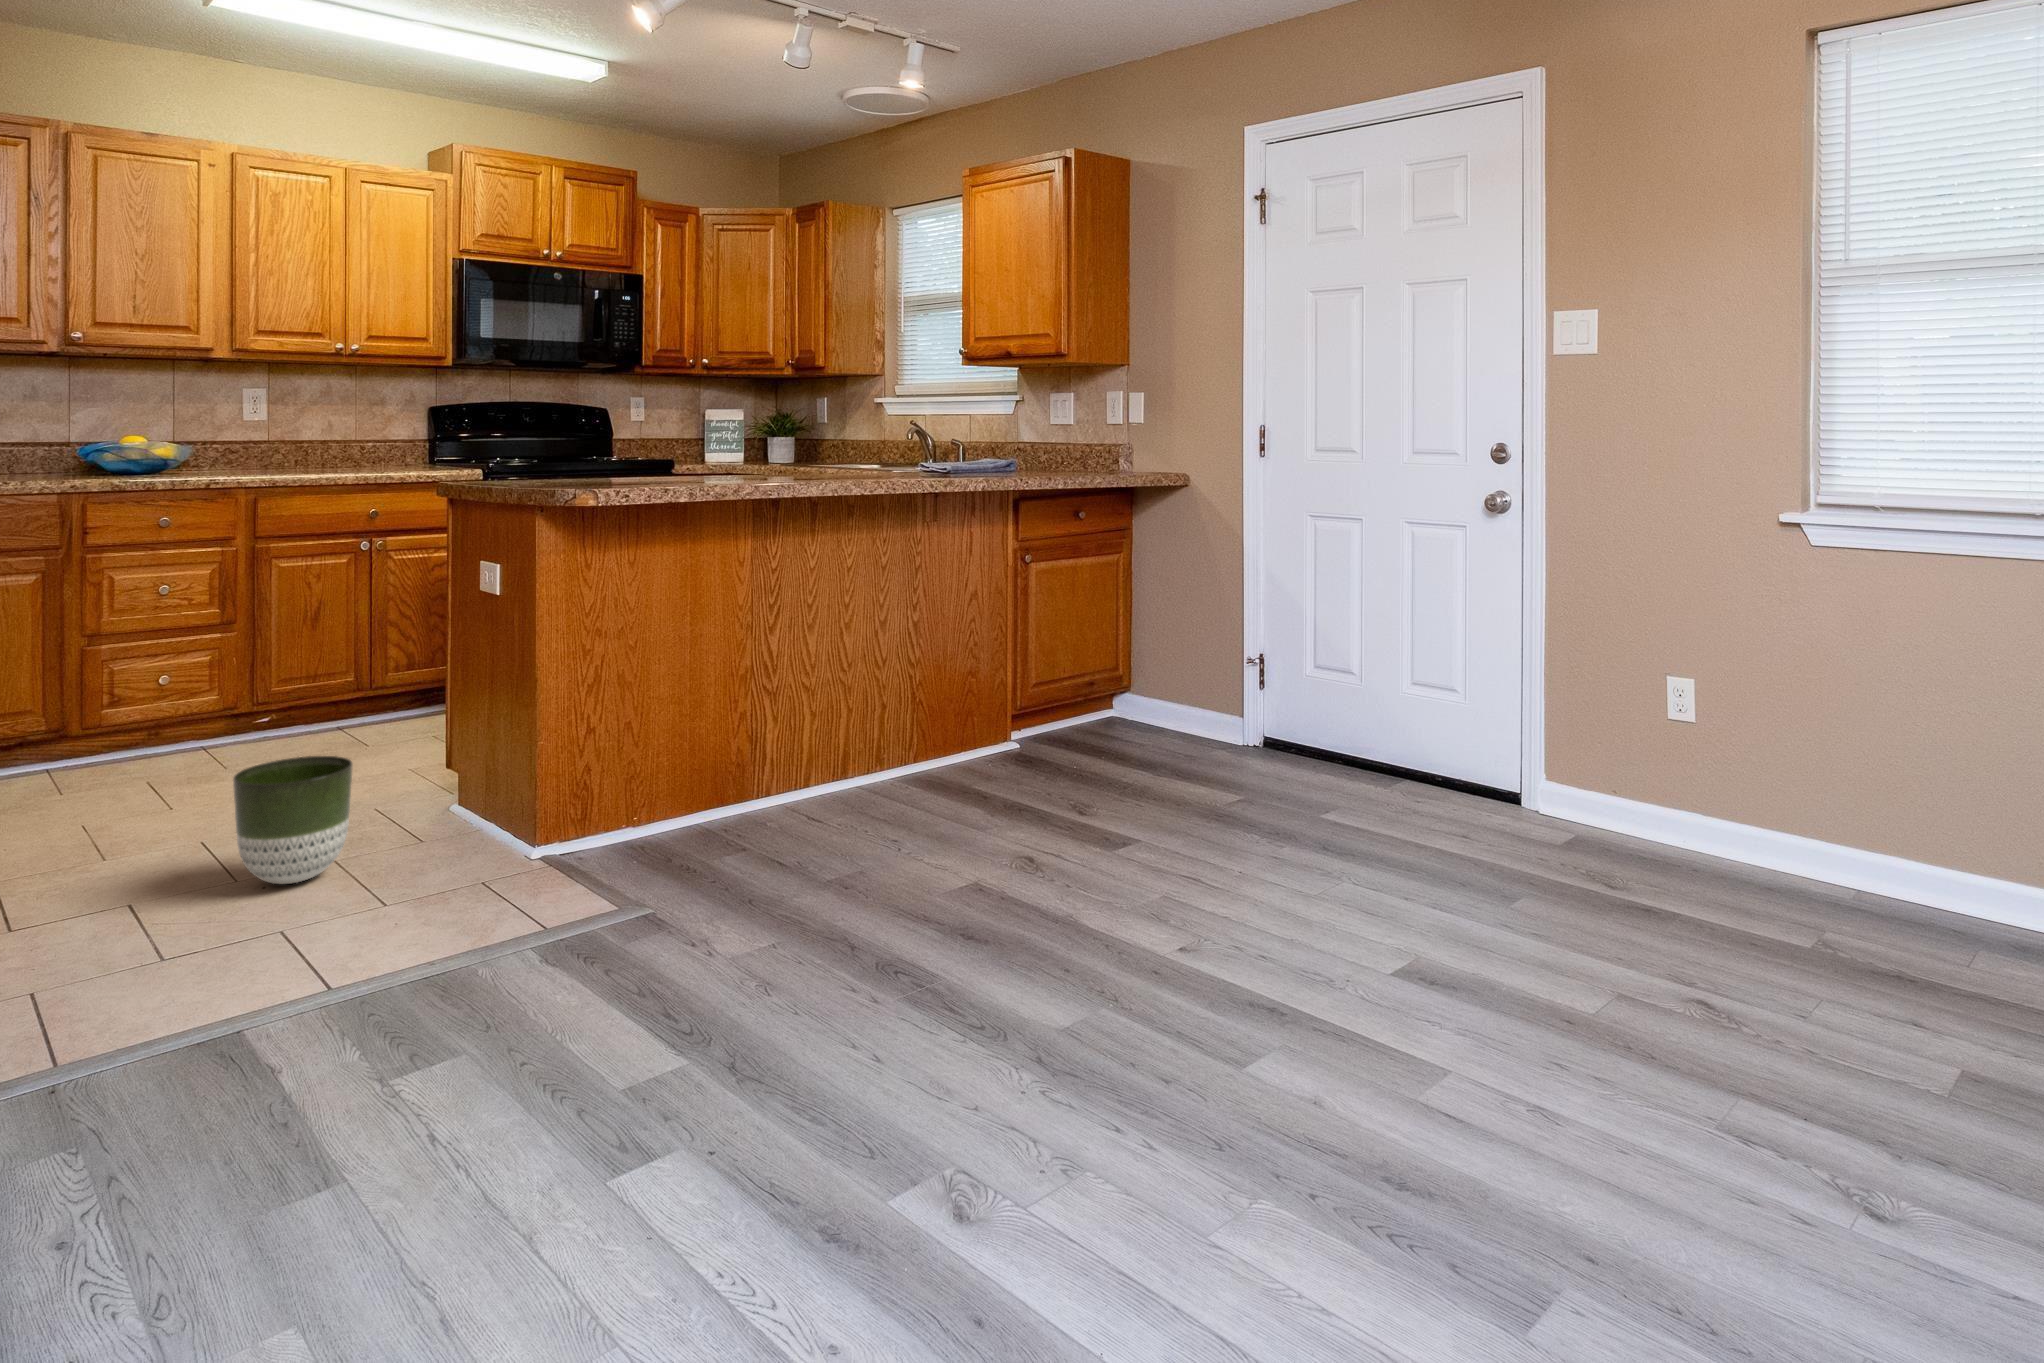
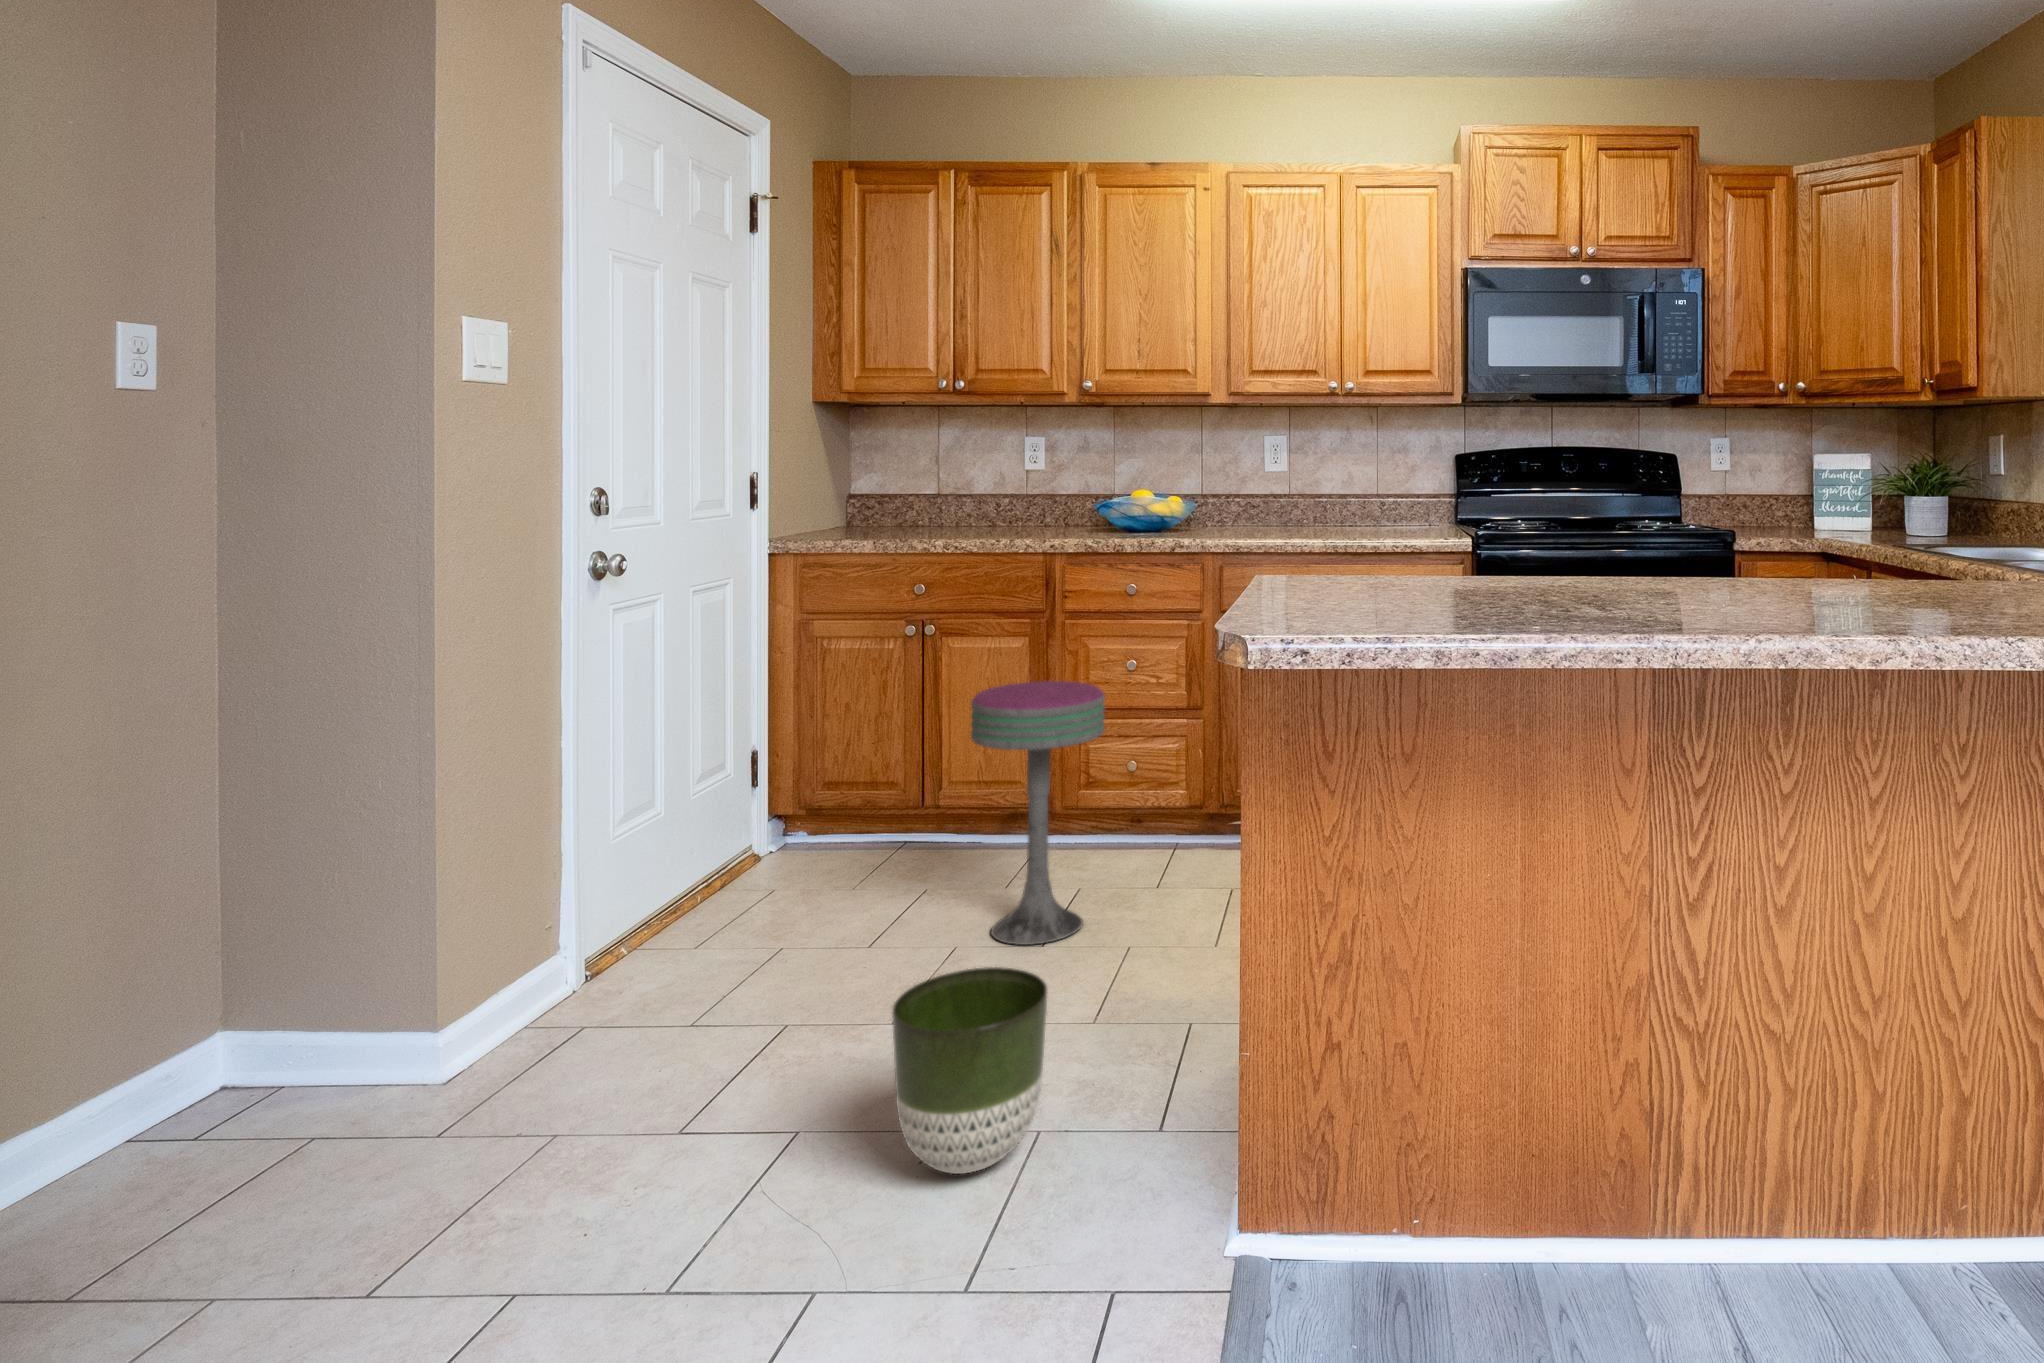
bar stool: none [79,595,216,811] -> present [971,681,1105,945]

